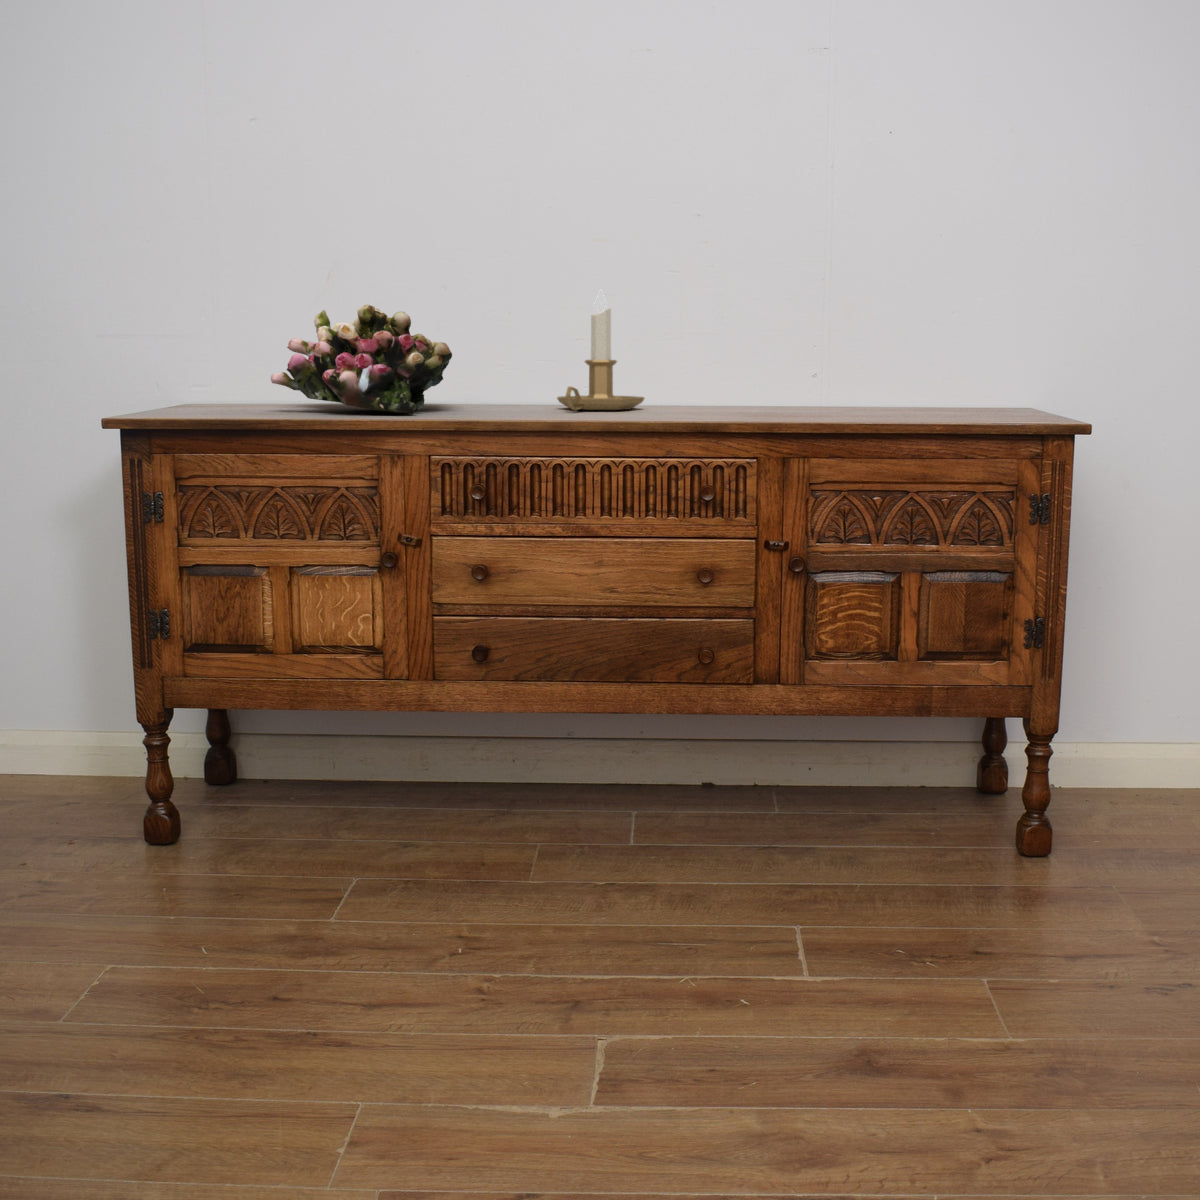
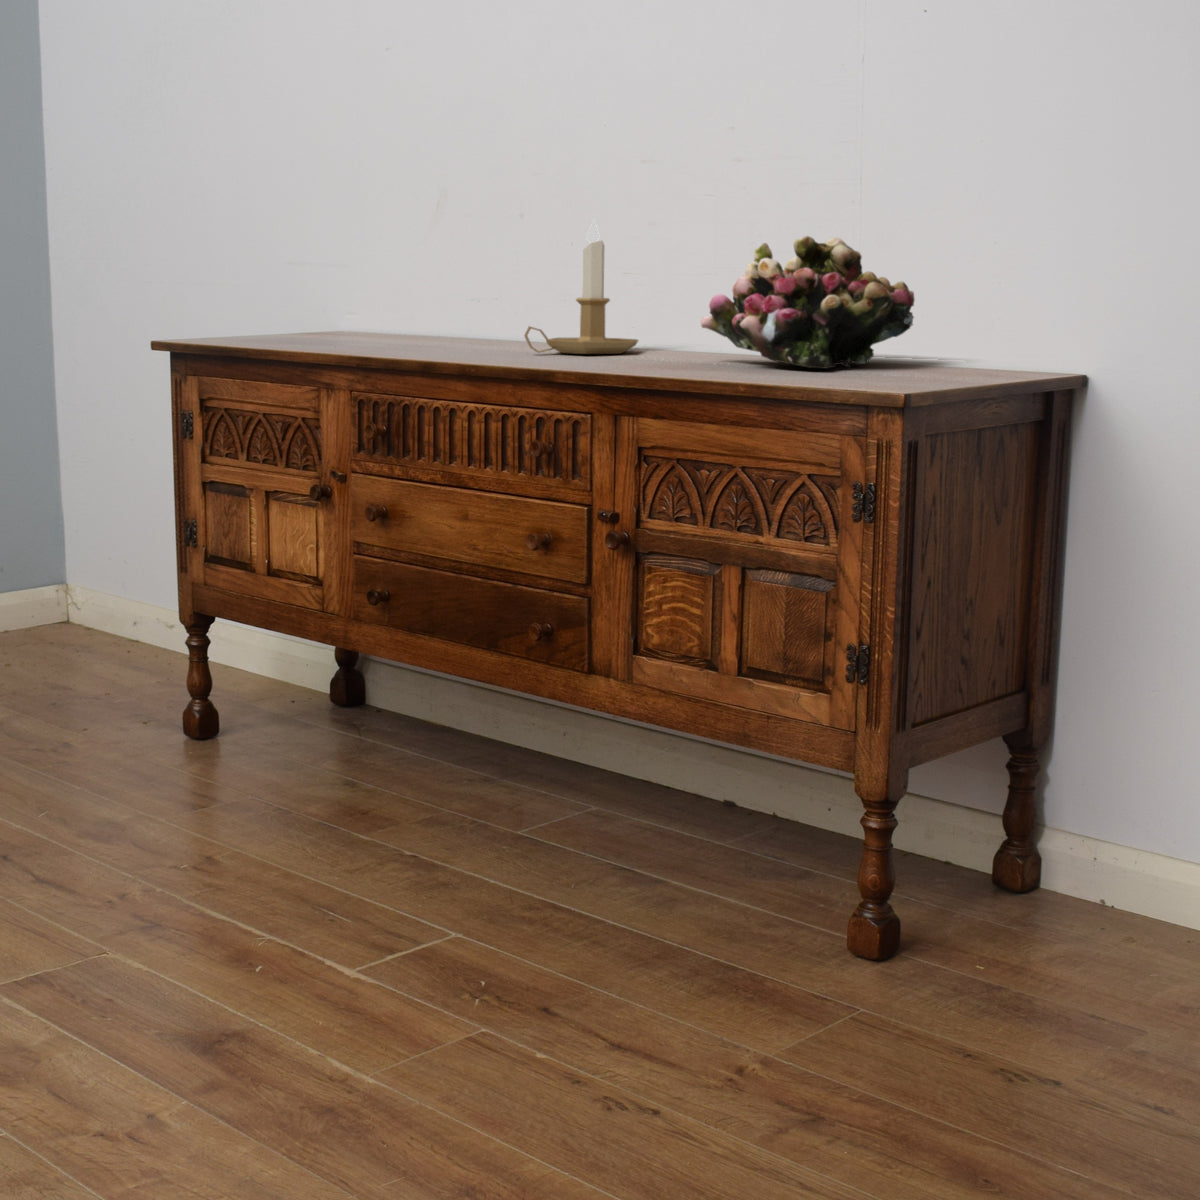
flower arrangement: present [271,304,452,413] -> present [701,236,914,368]

